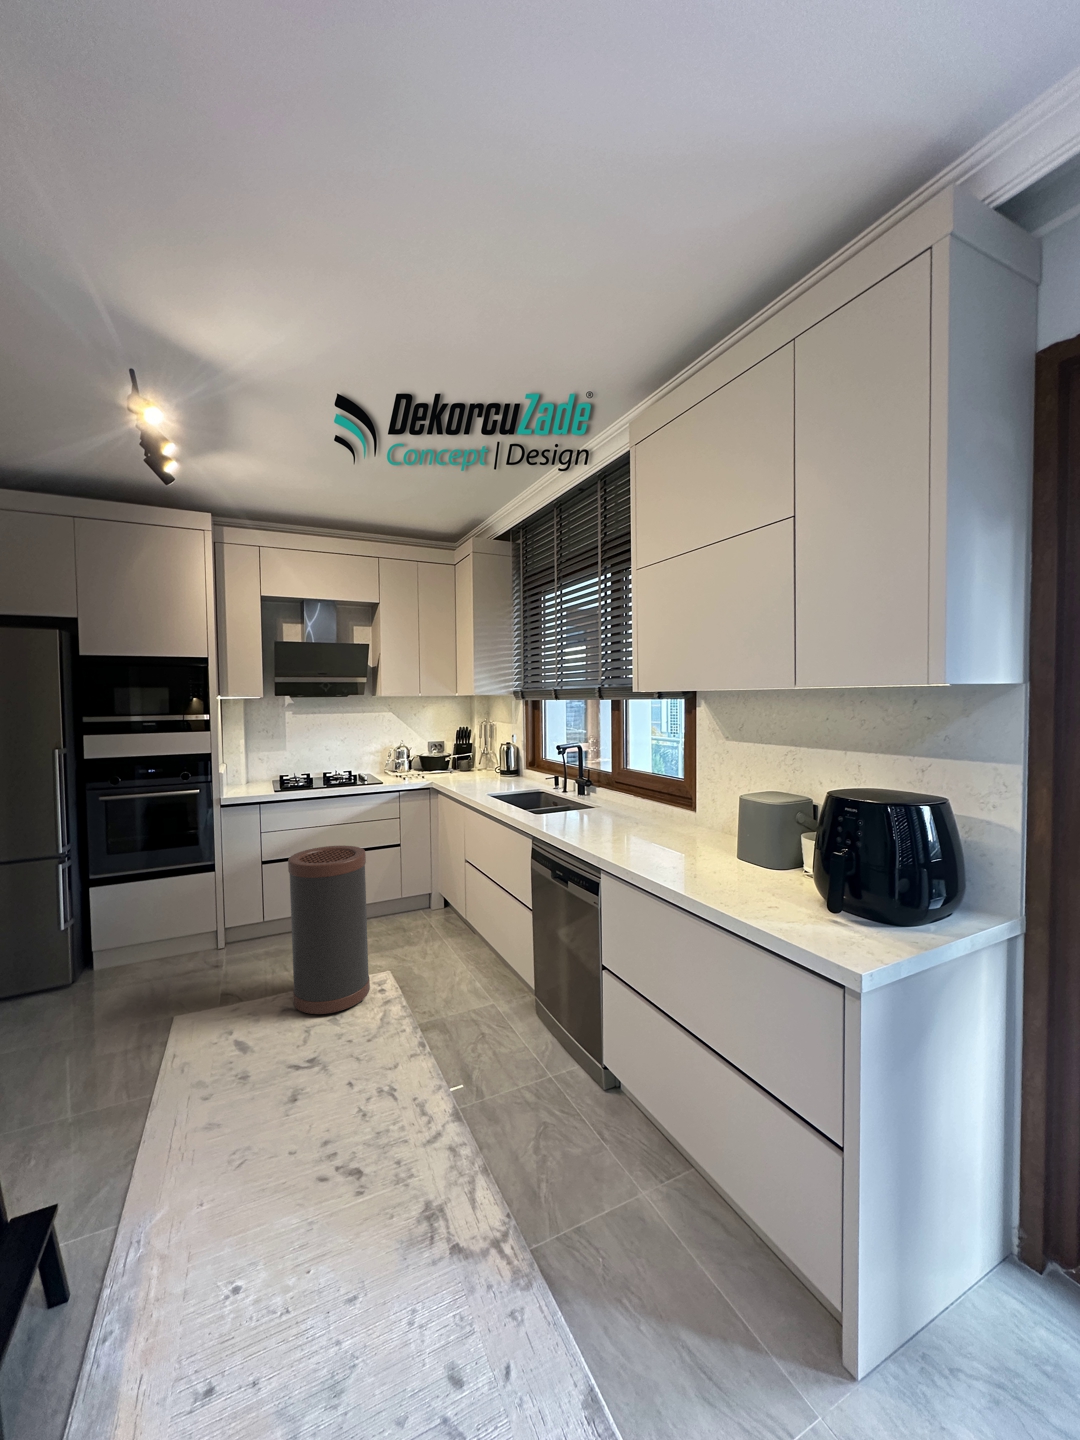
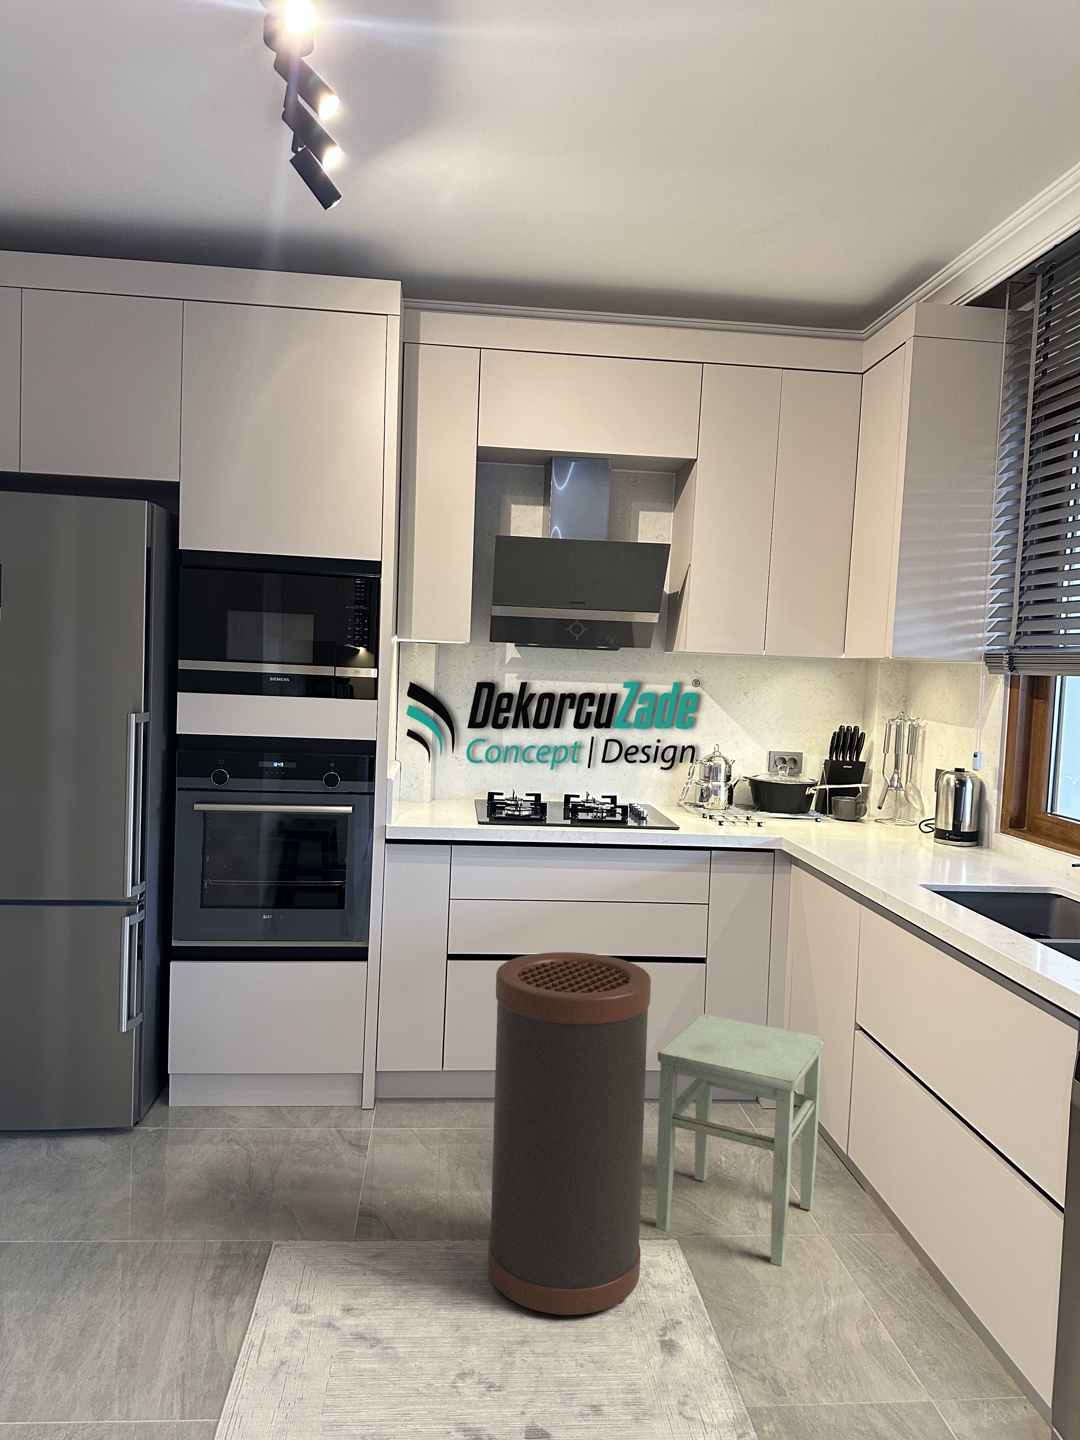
stool: none [374,869,452,973] -> present [656,1014,825,1266]

